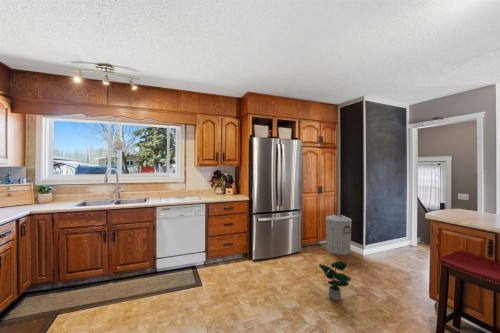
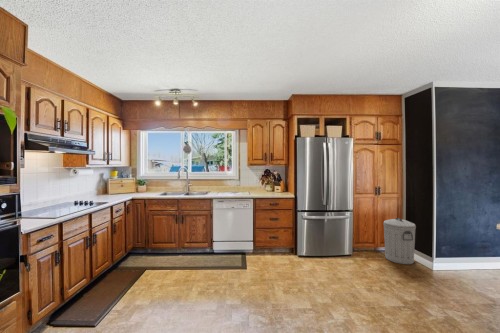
potted plant: present [319,261,351,300] -> none [350,263,382,301]

